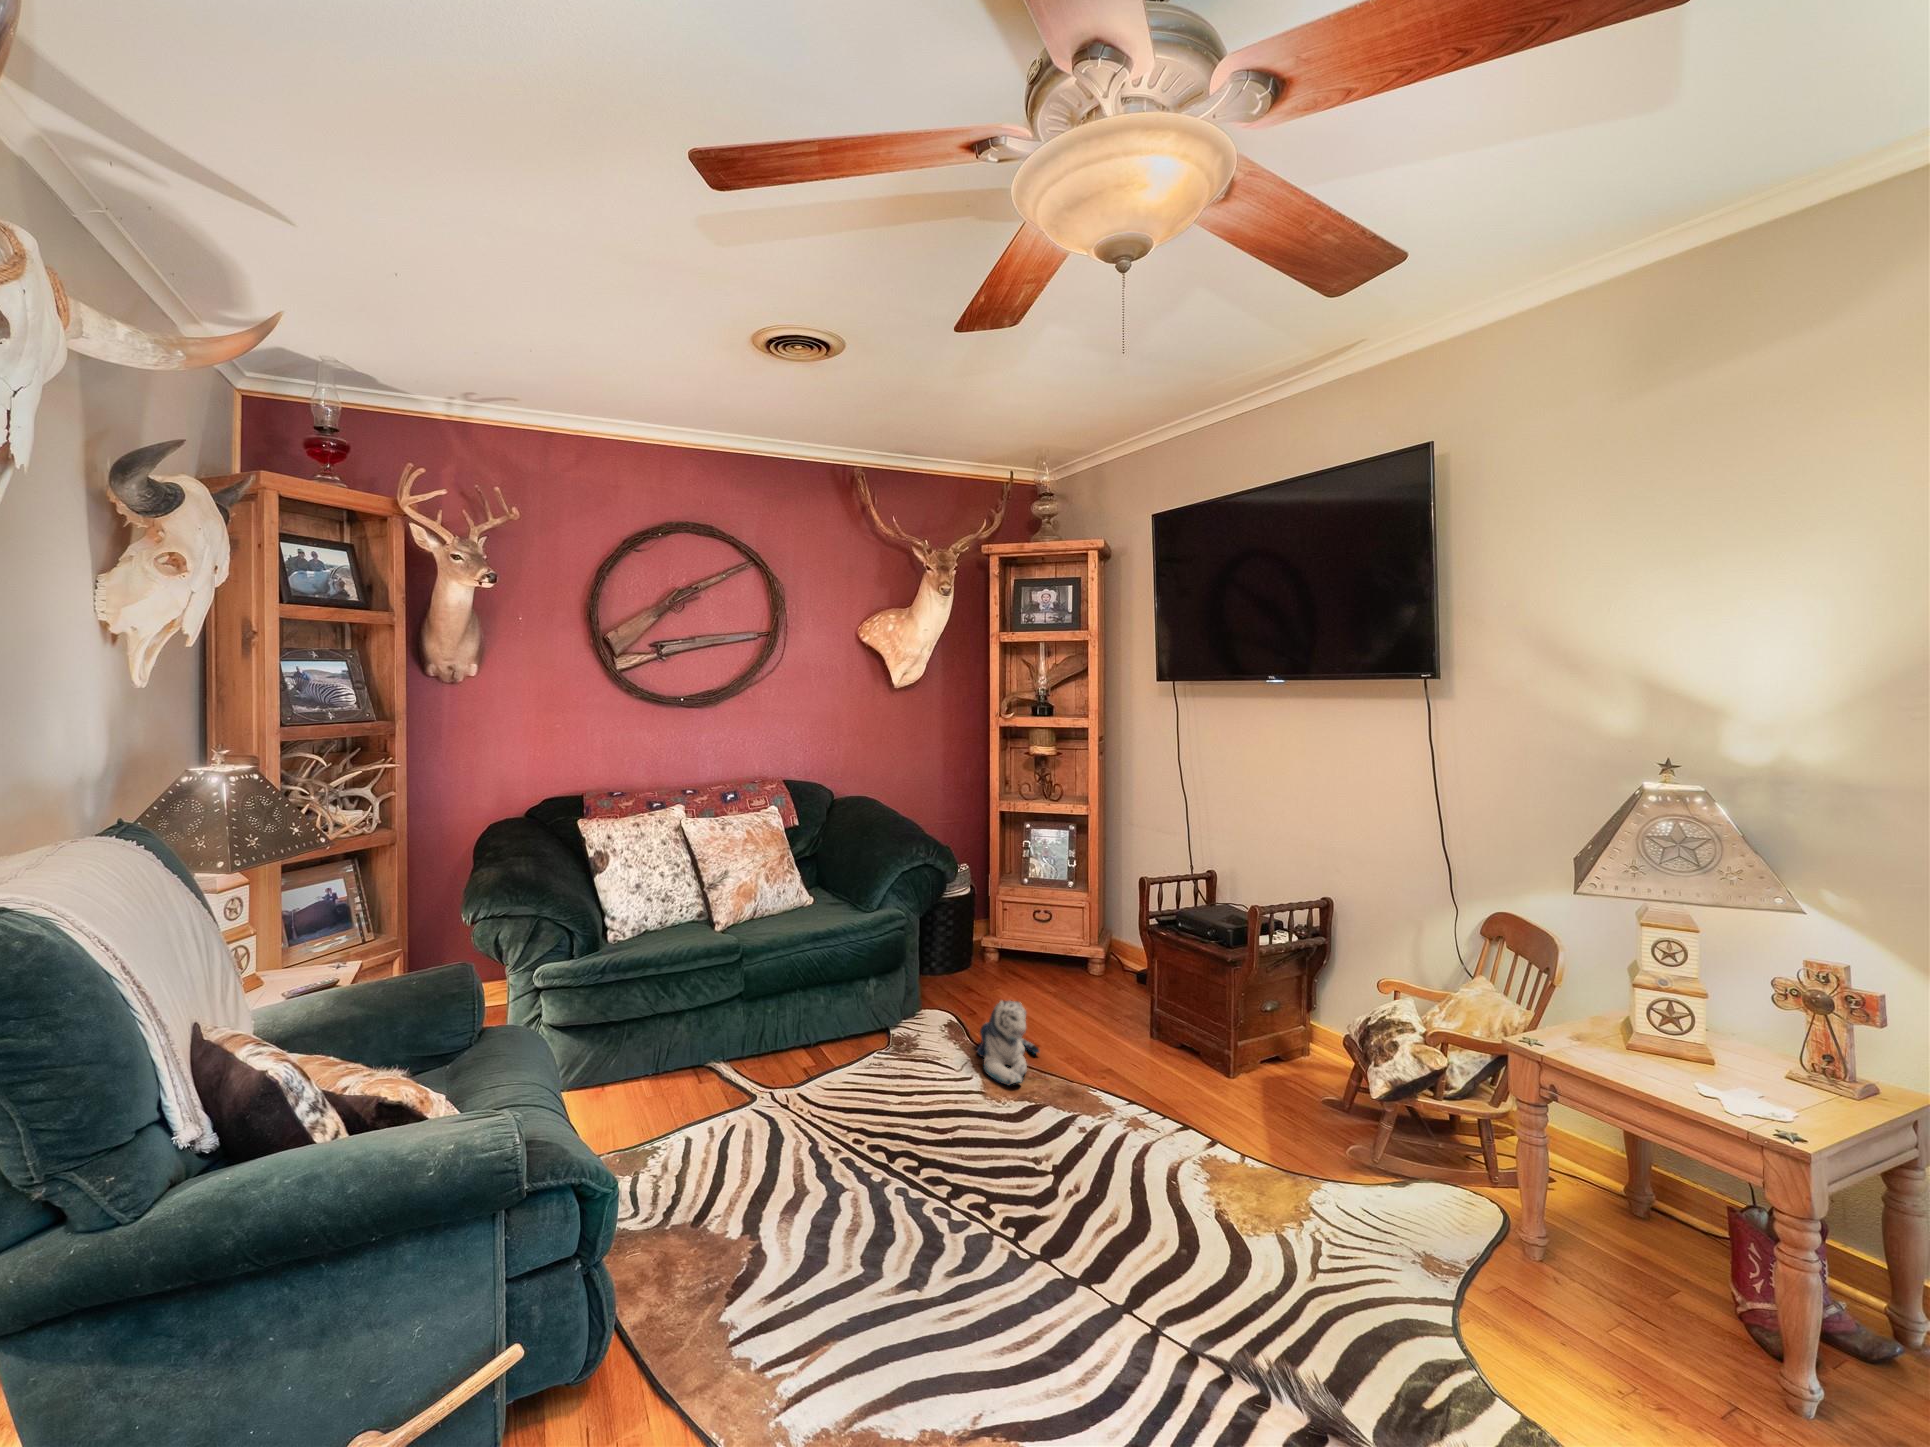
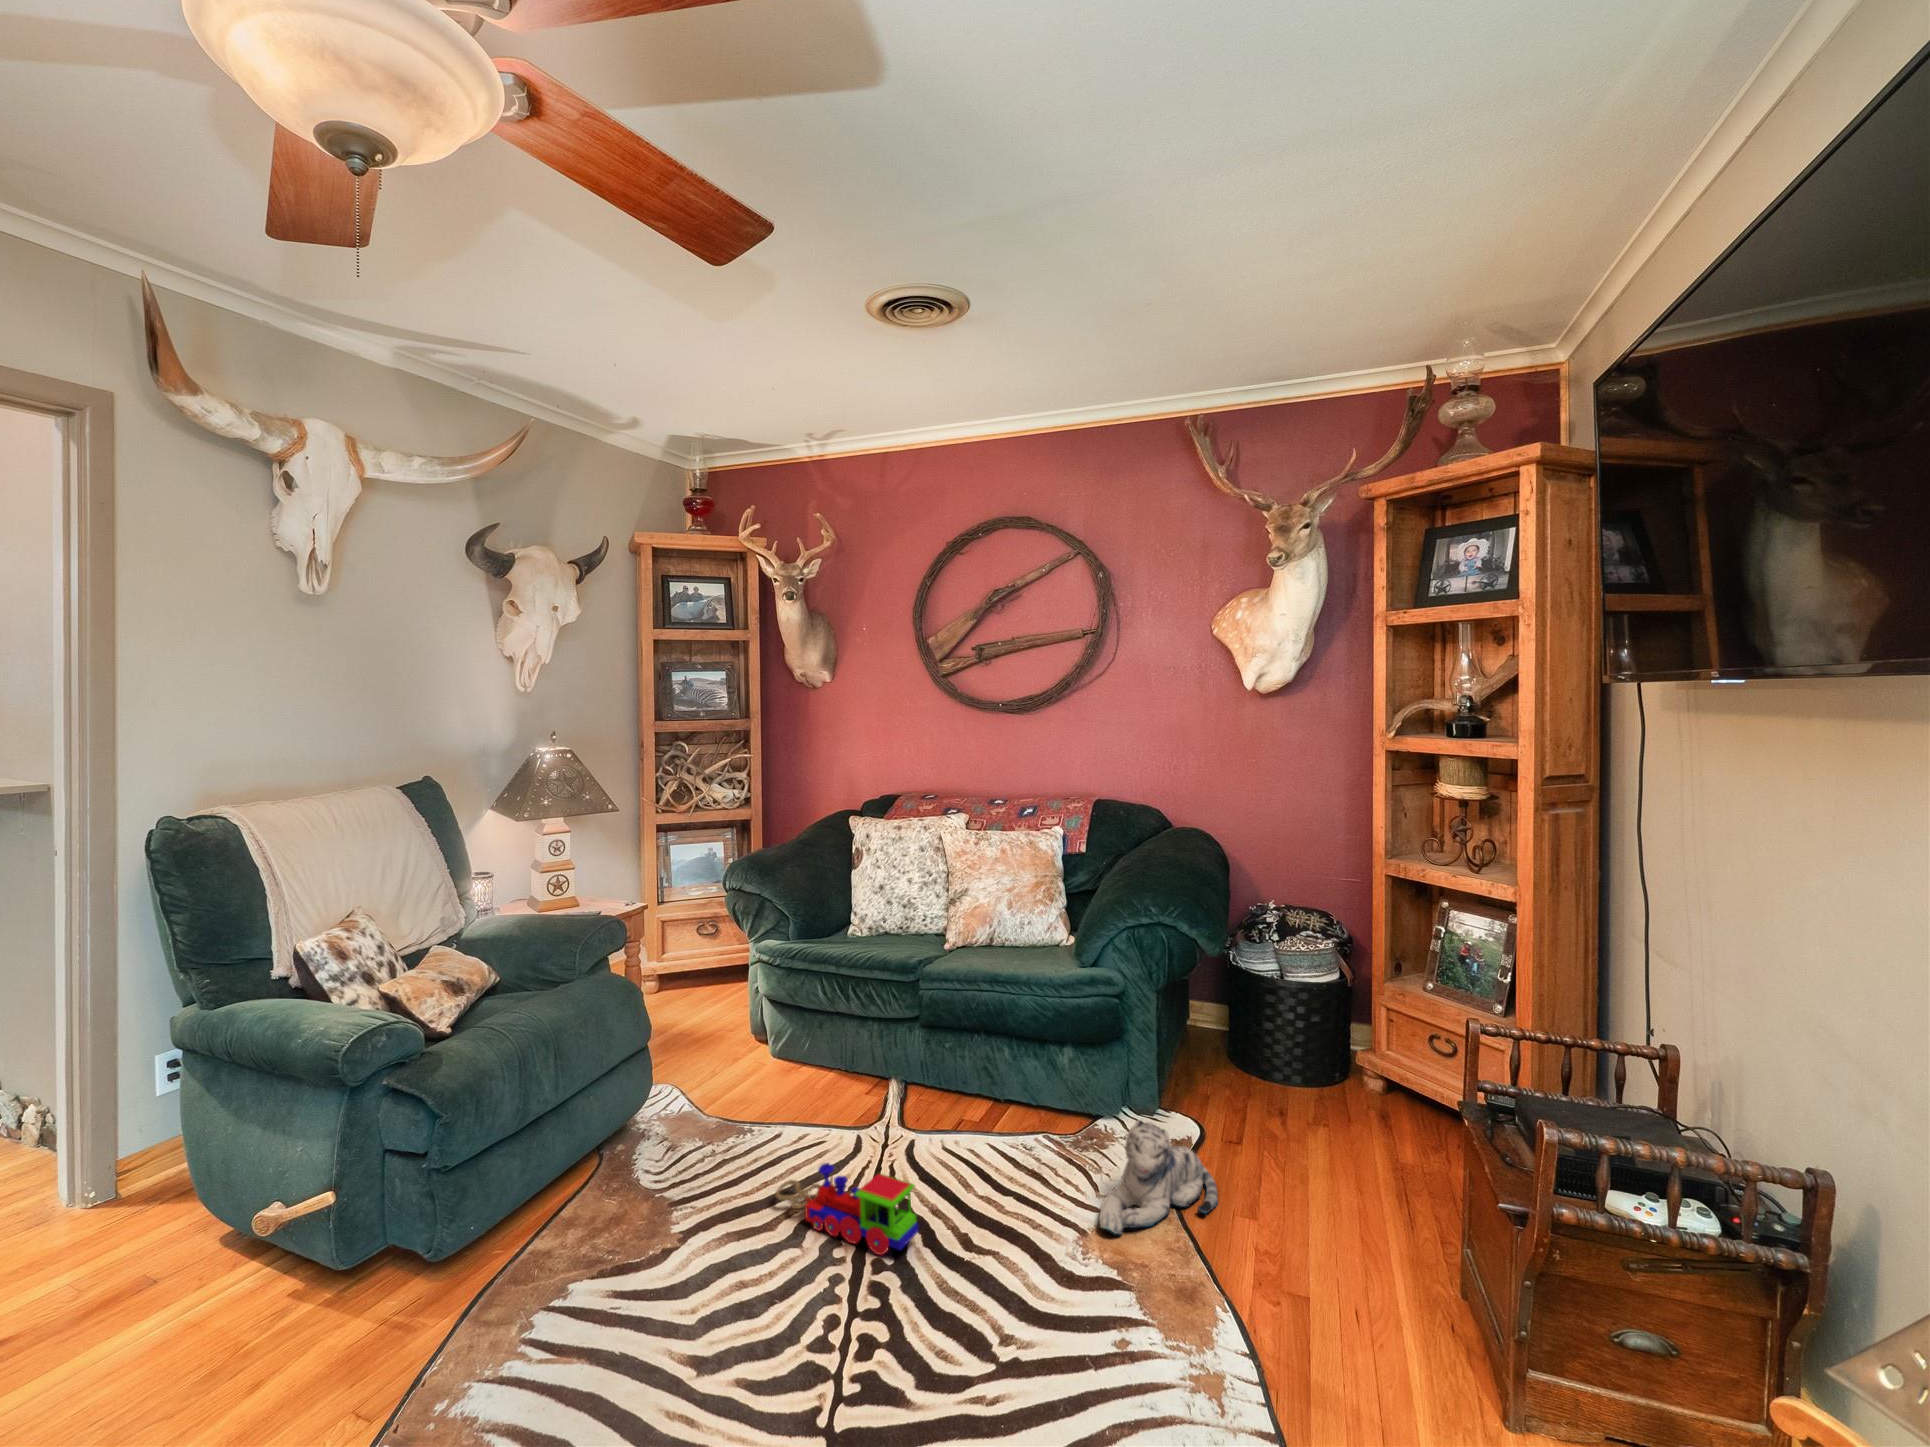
toy train: none [785,1099,944,1180] -> present [775,1163,918,1255]

